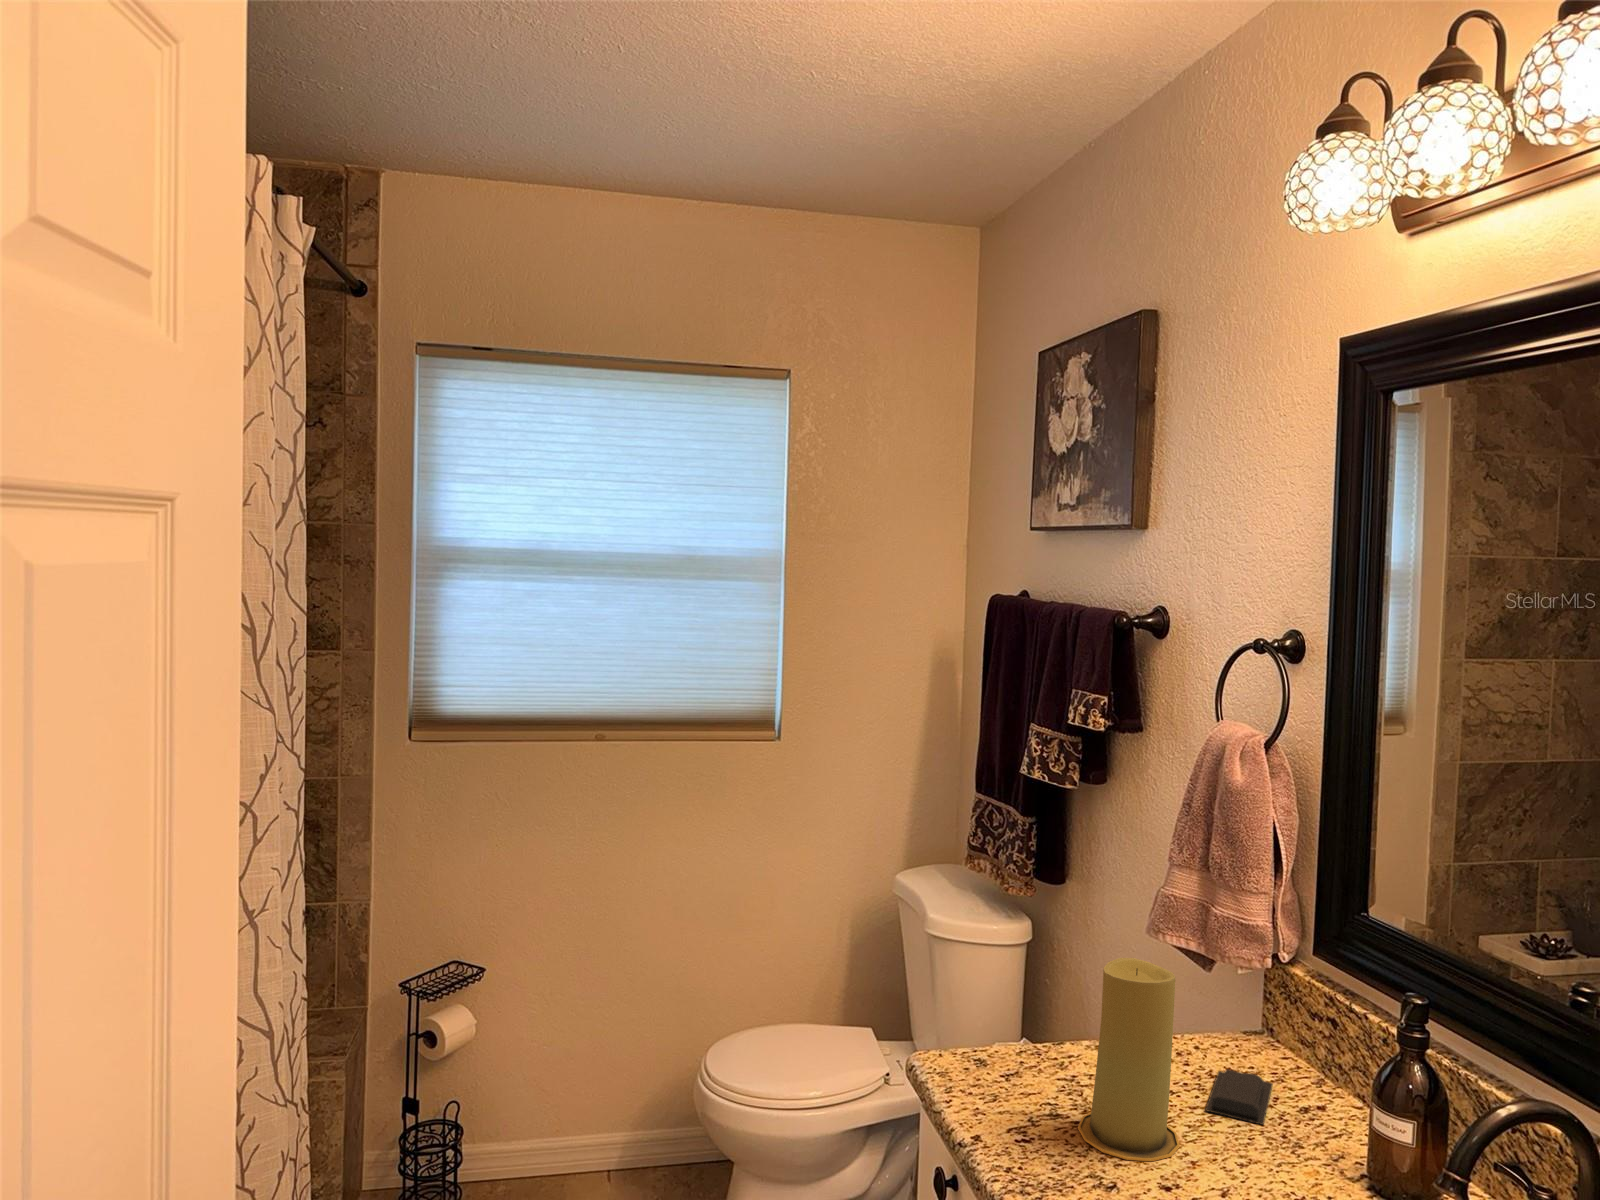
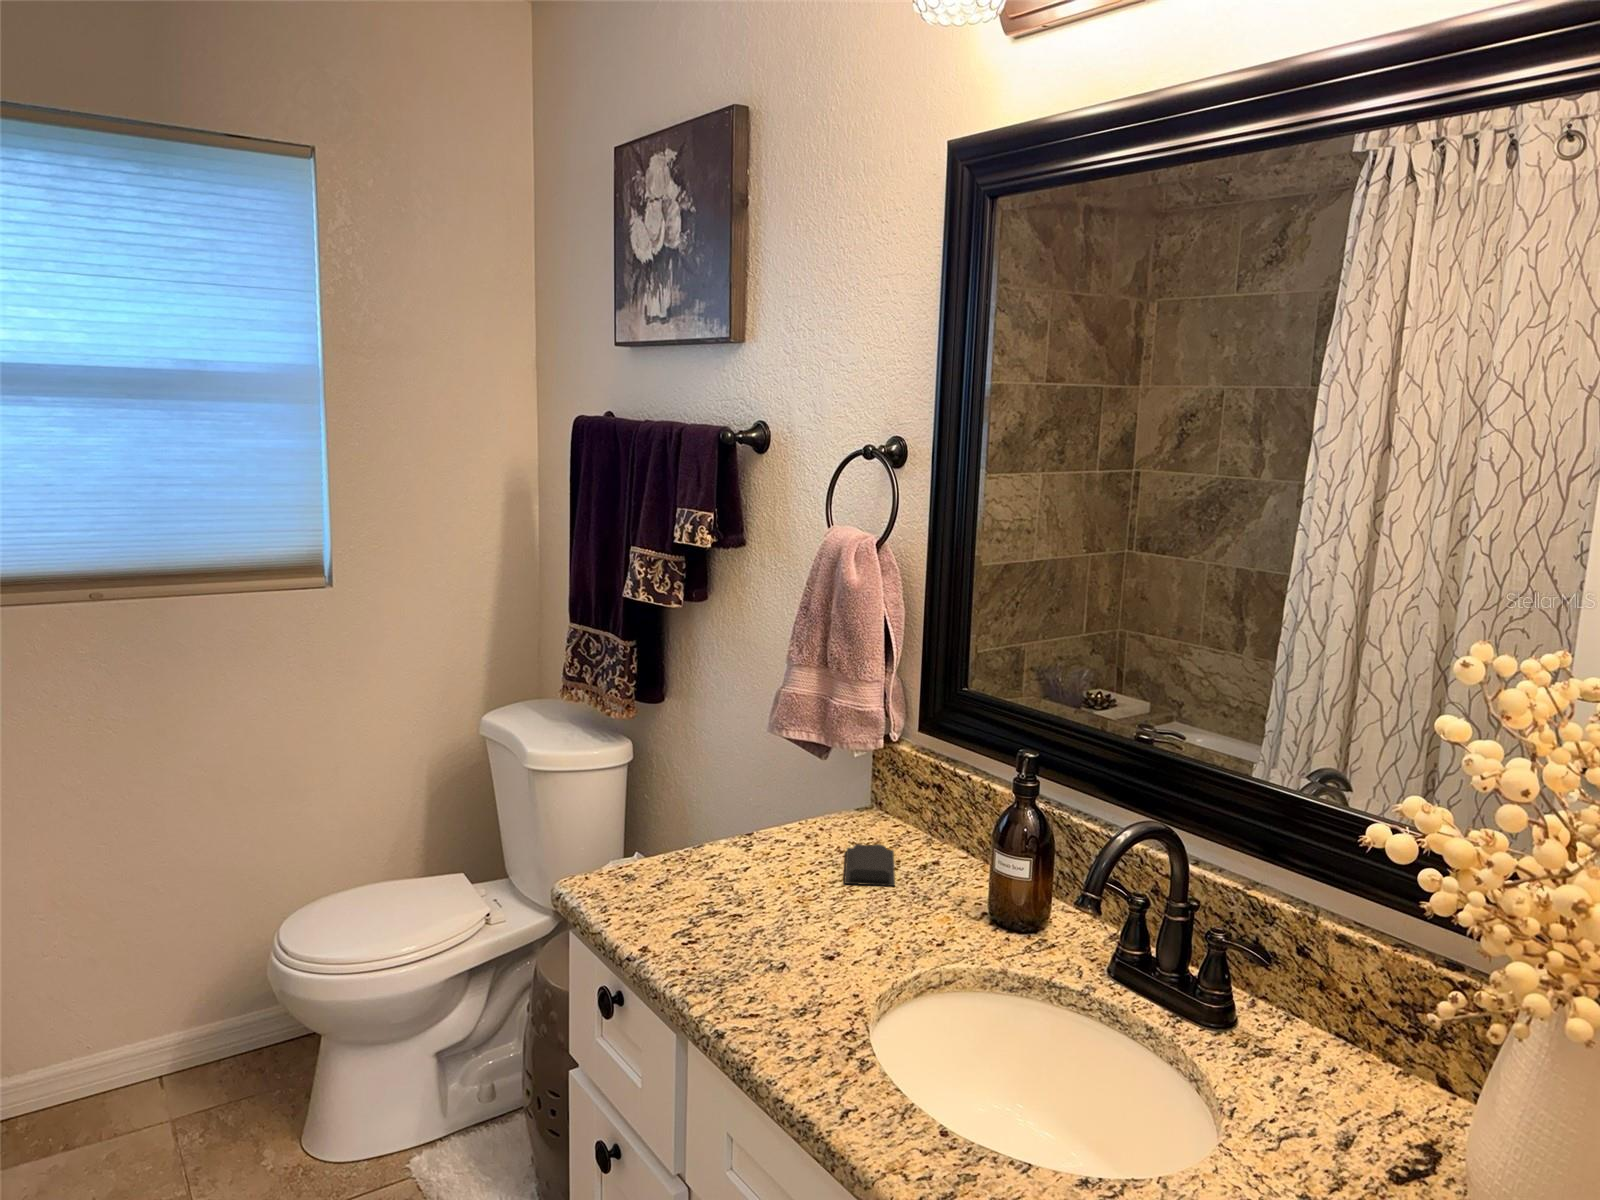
candle: present [1078,958,1180,1161] -> none [738,753,831,940]

